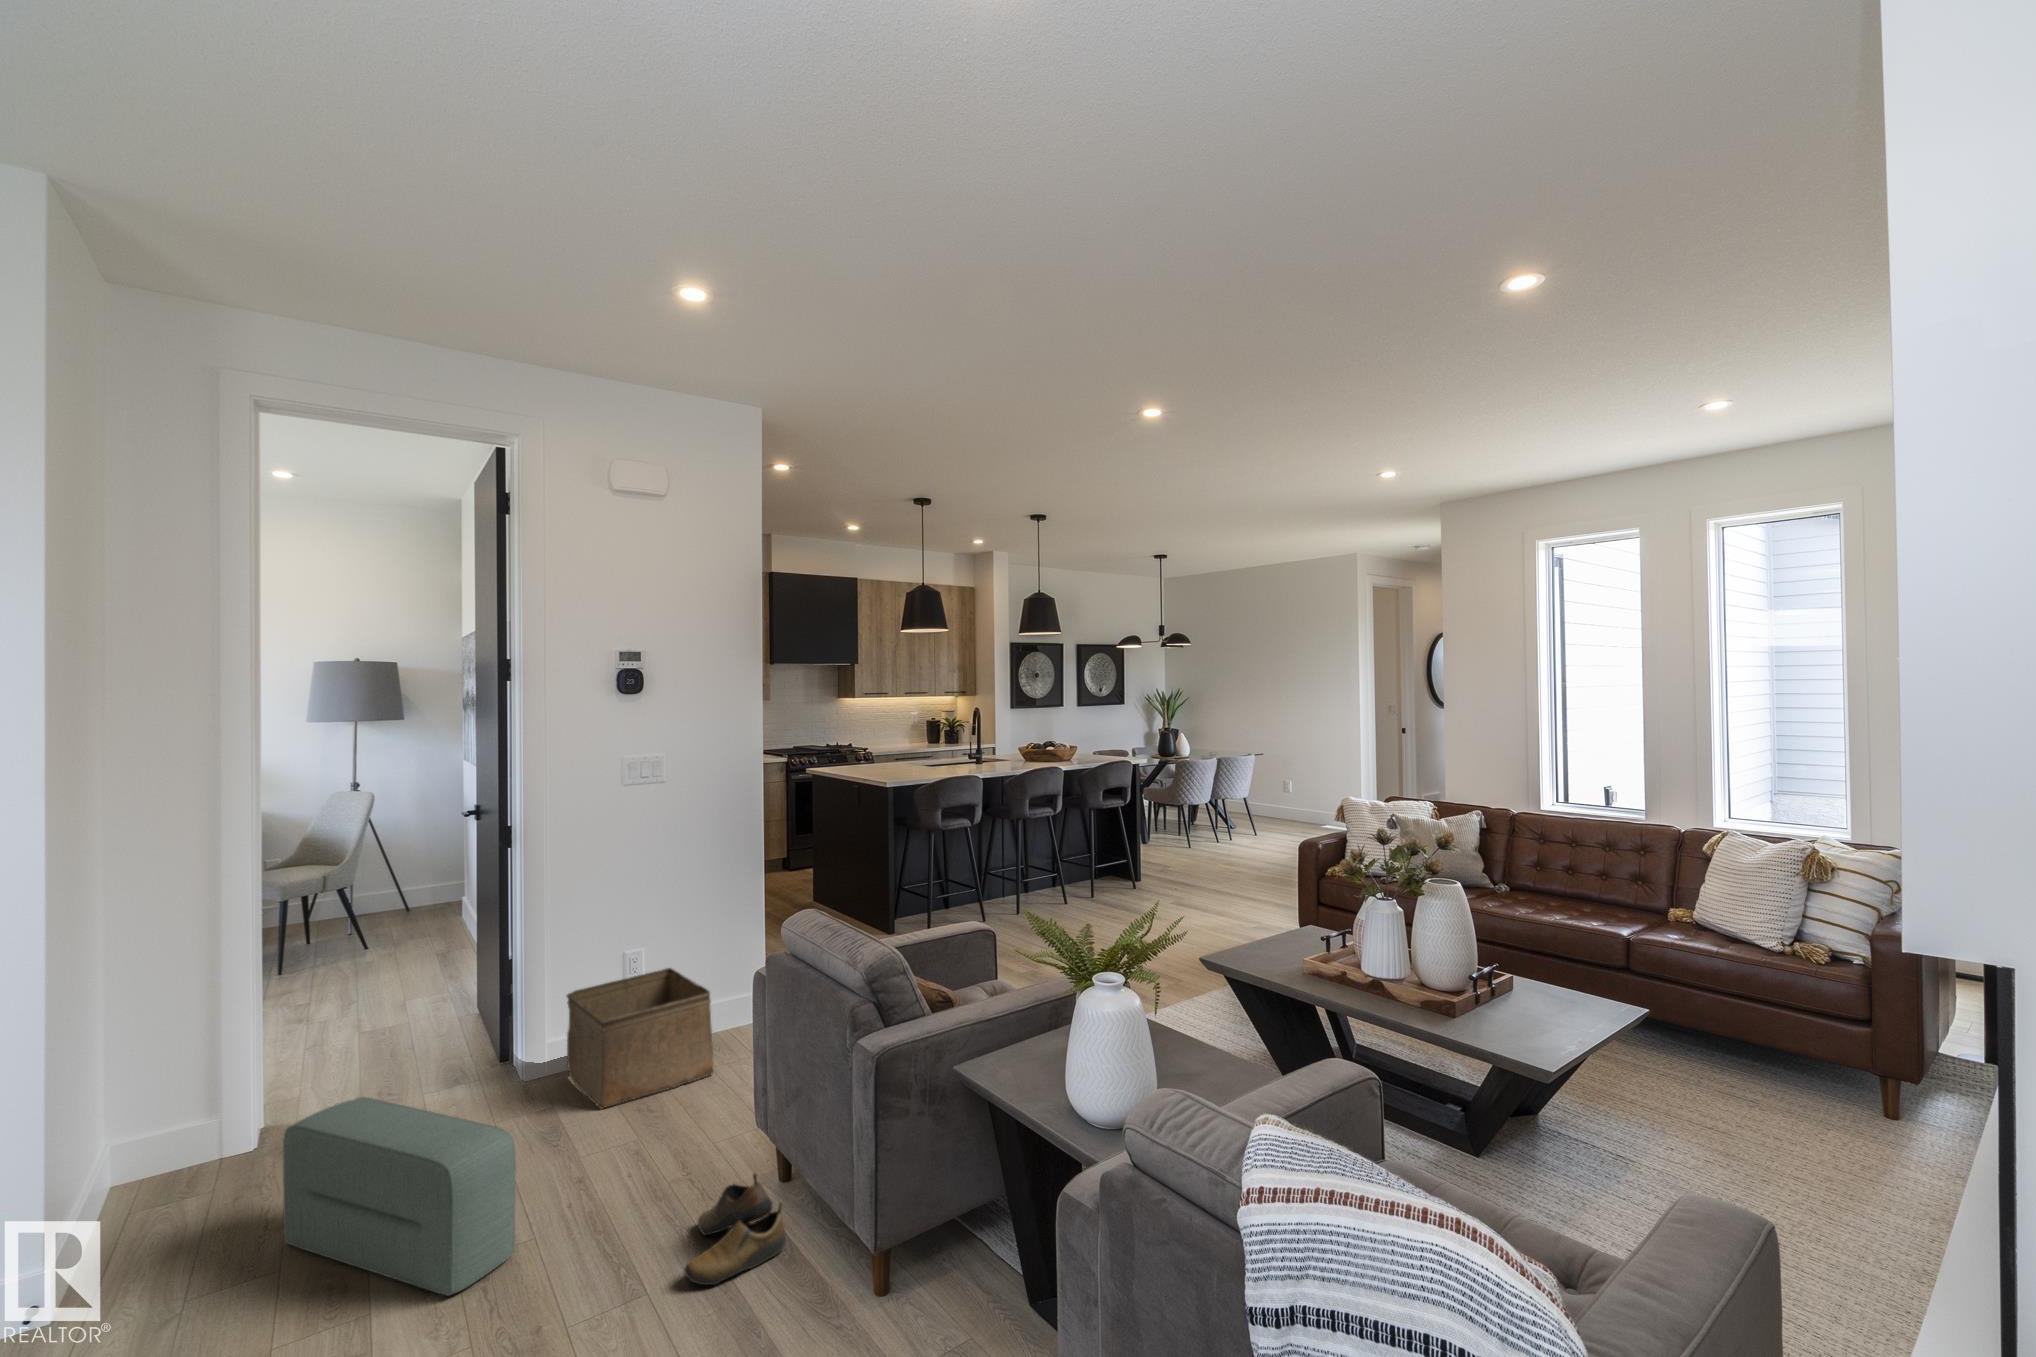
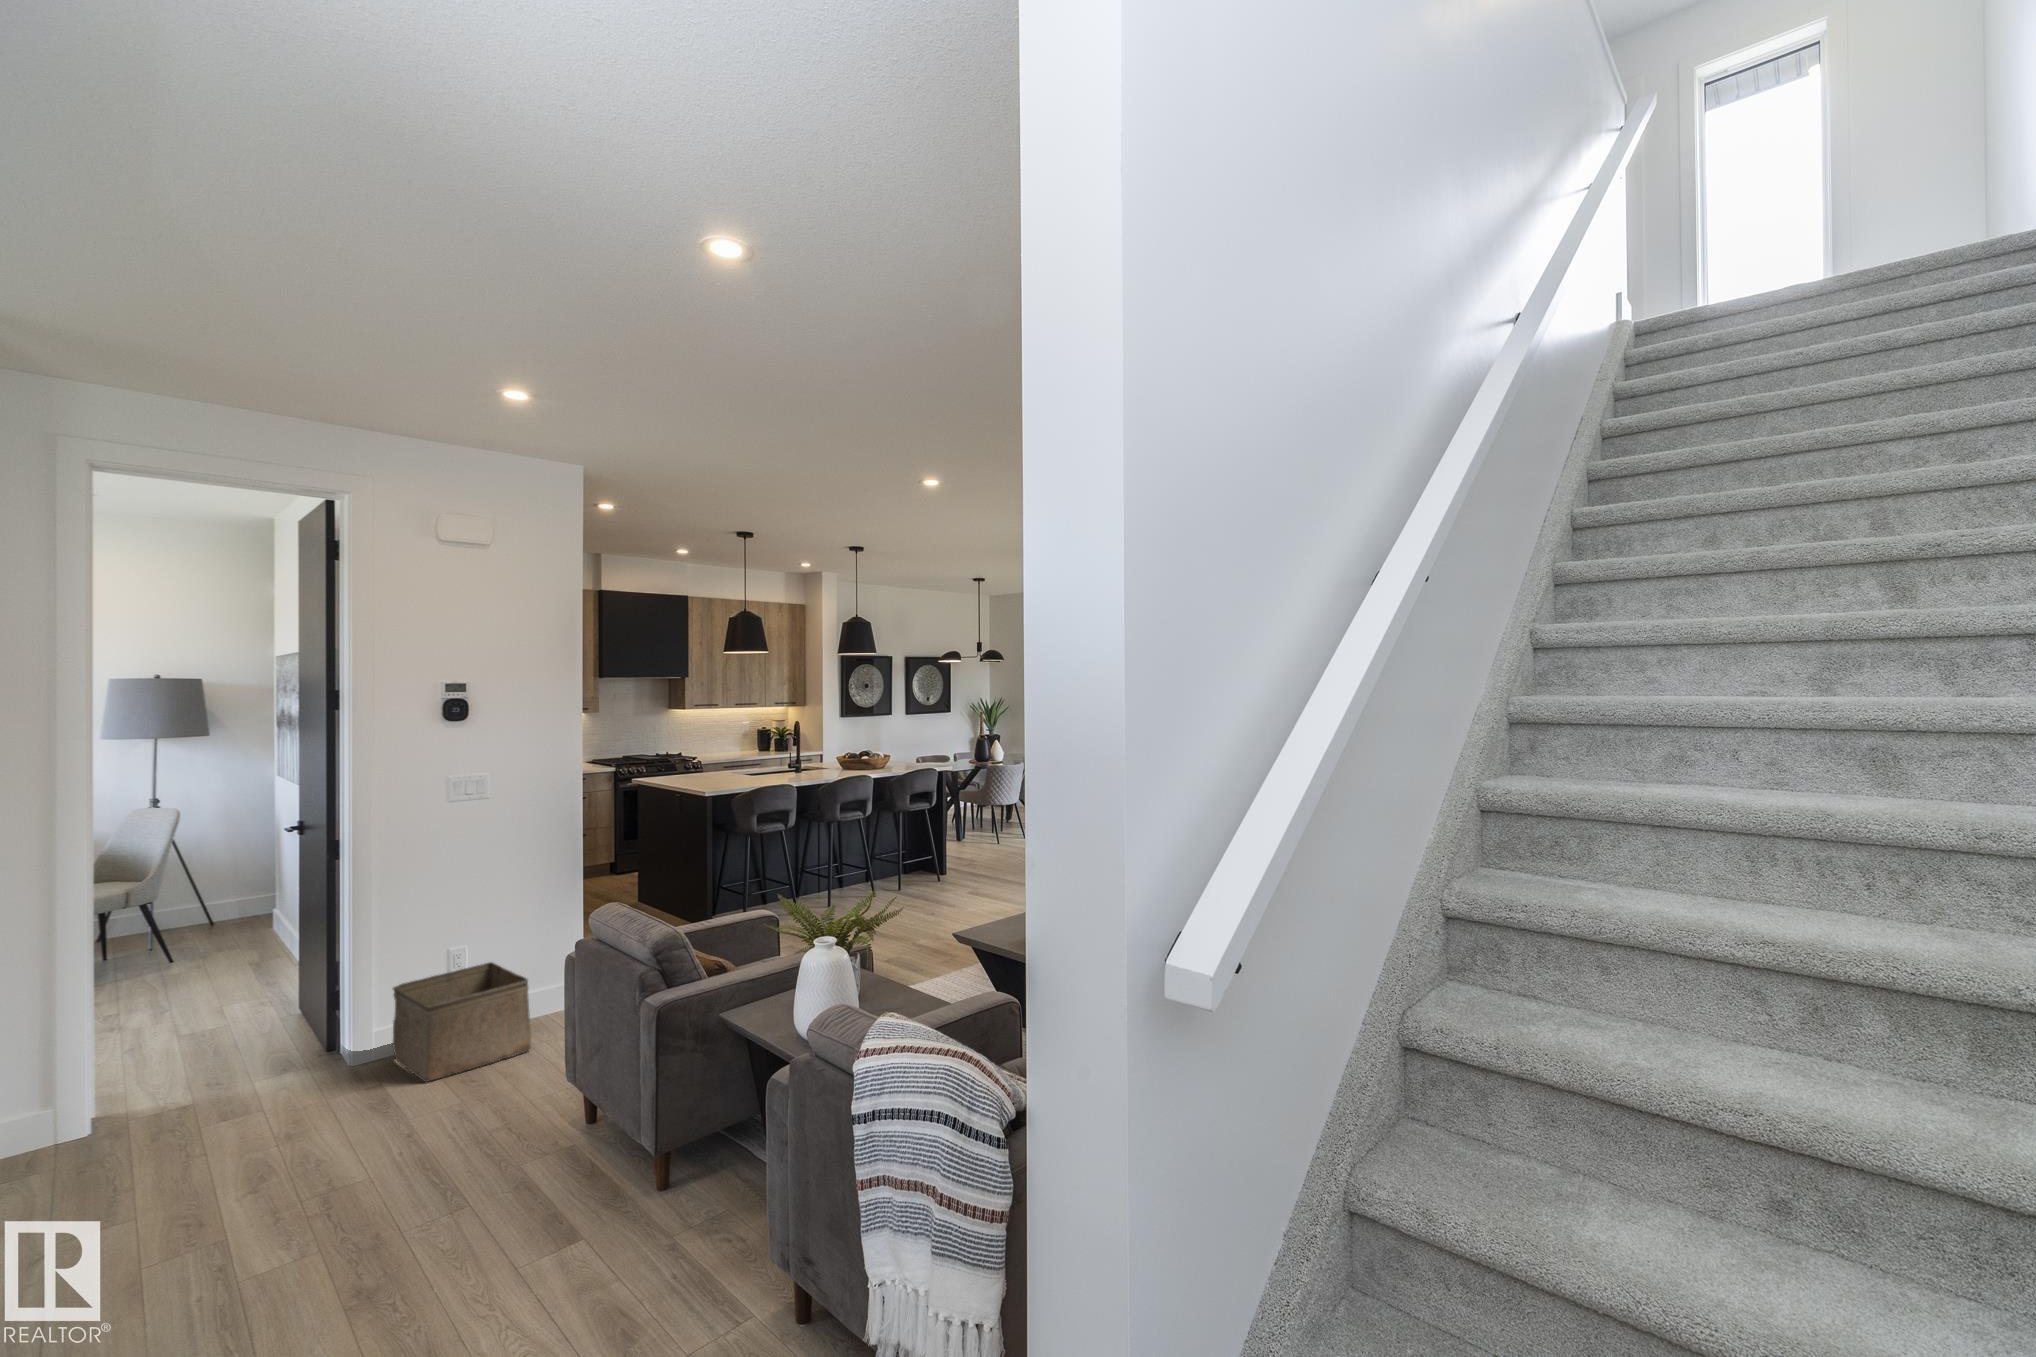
pouf: present [283,1097,516,1296] -> none [140,1073,355,1218]
shoe: present [684,1173,787,1285] -> none [501,1109,588,1194]

